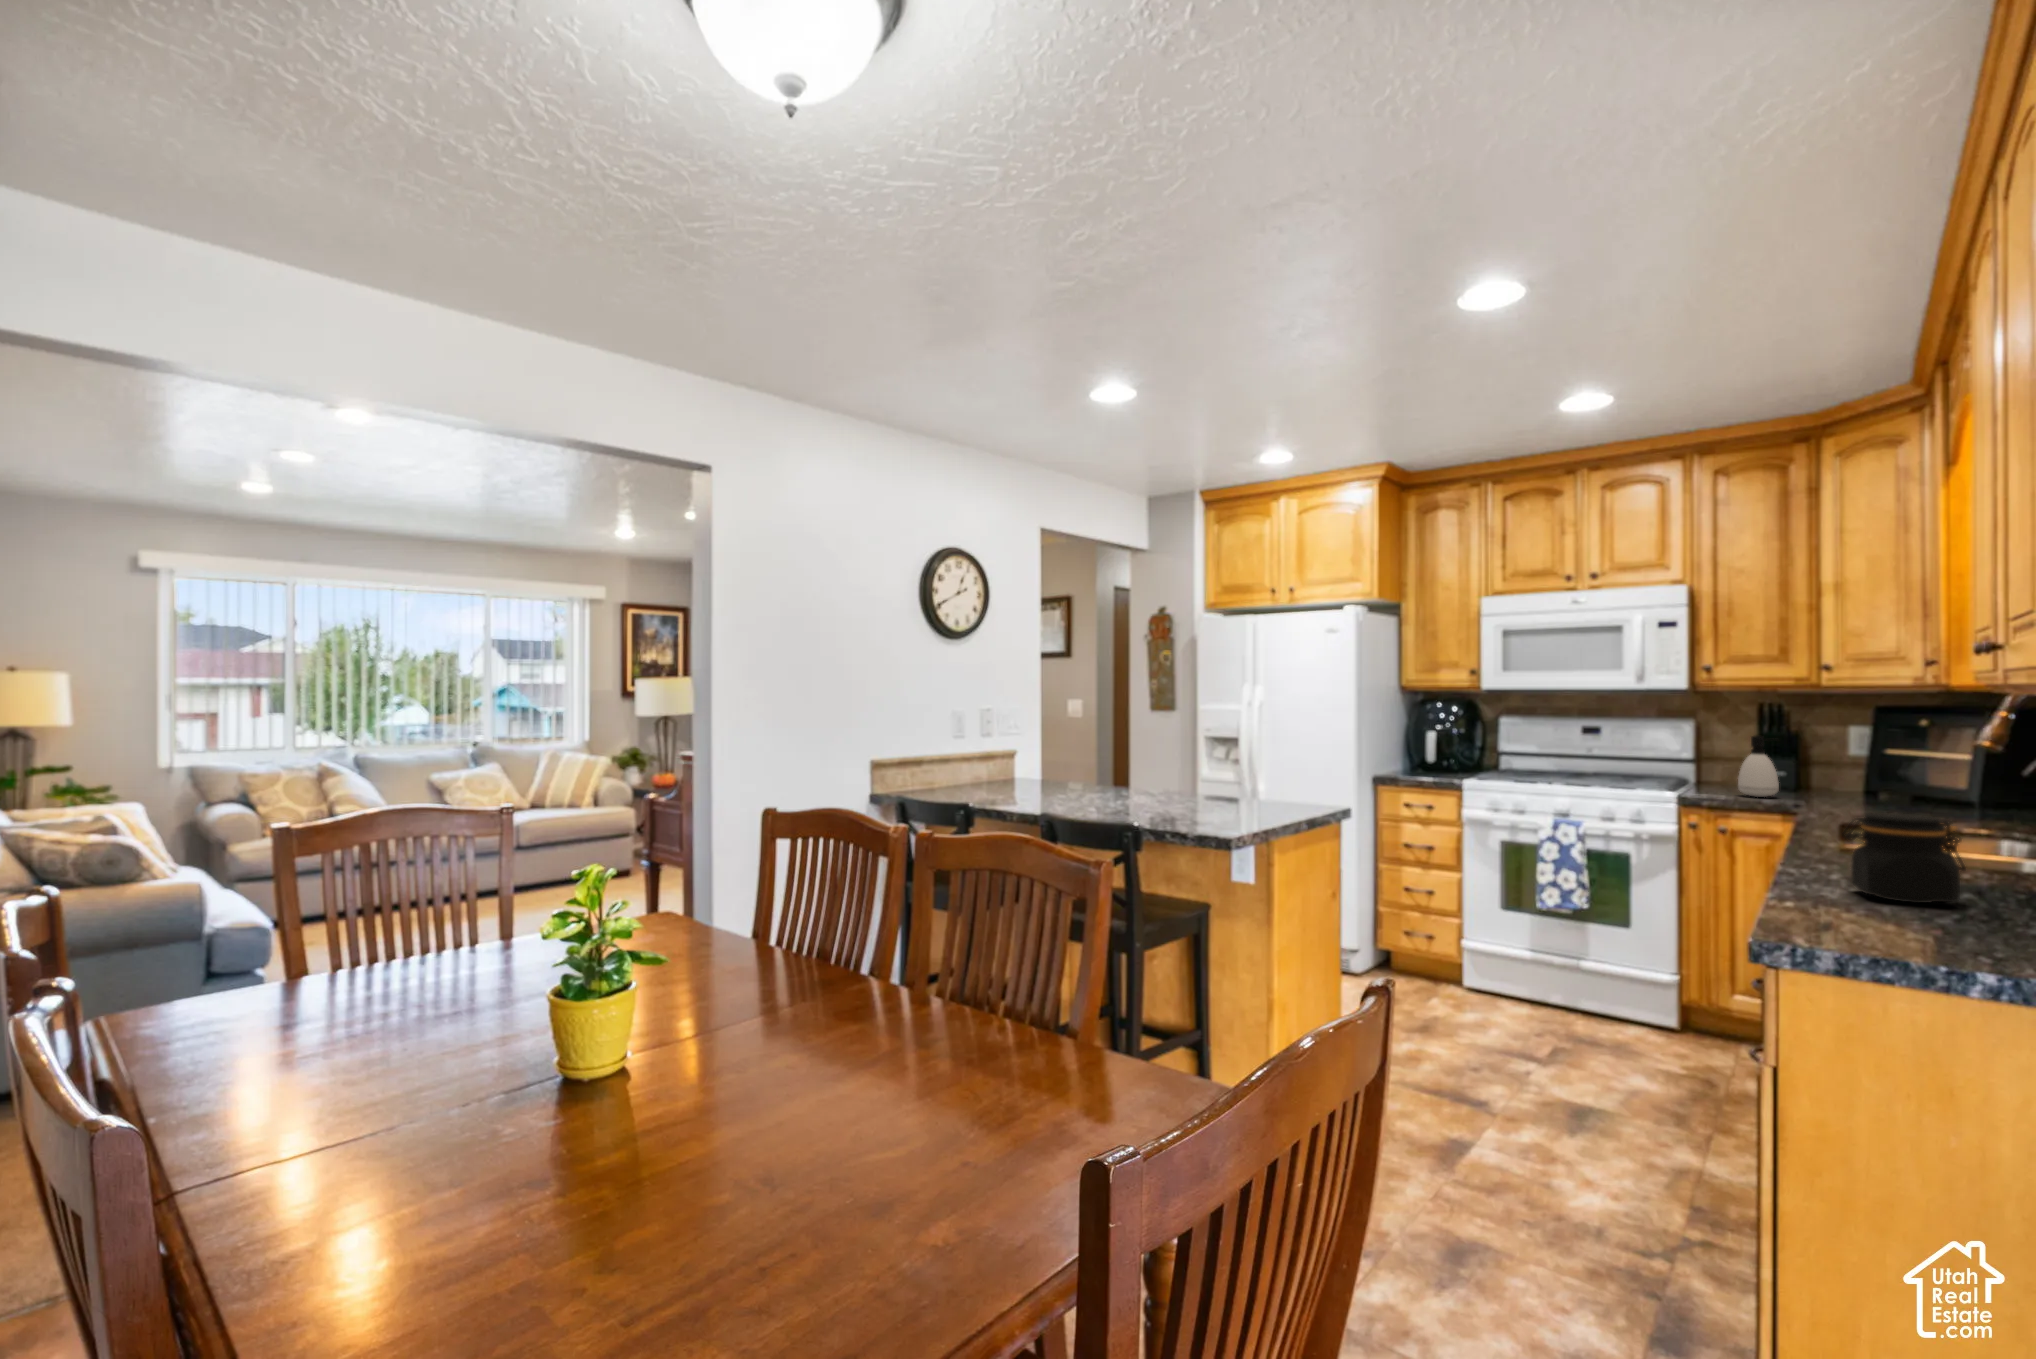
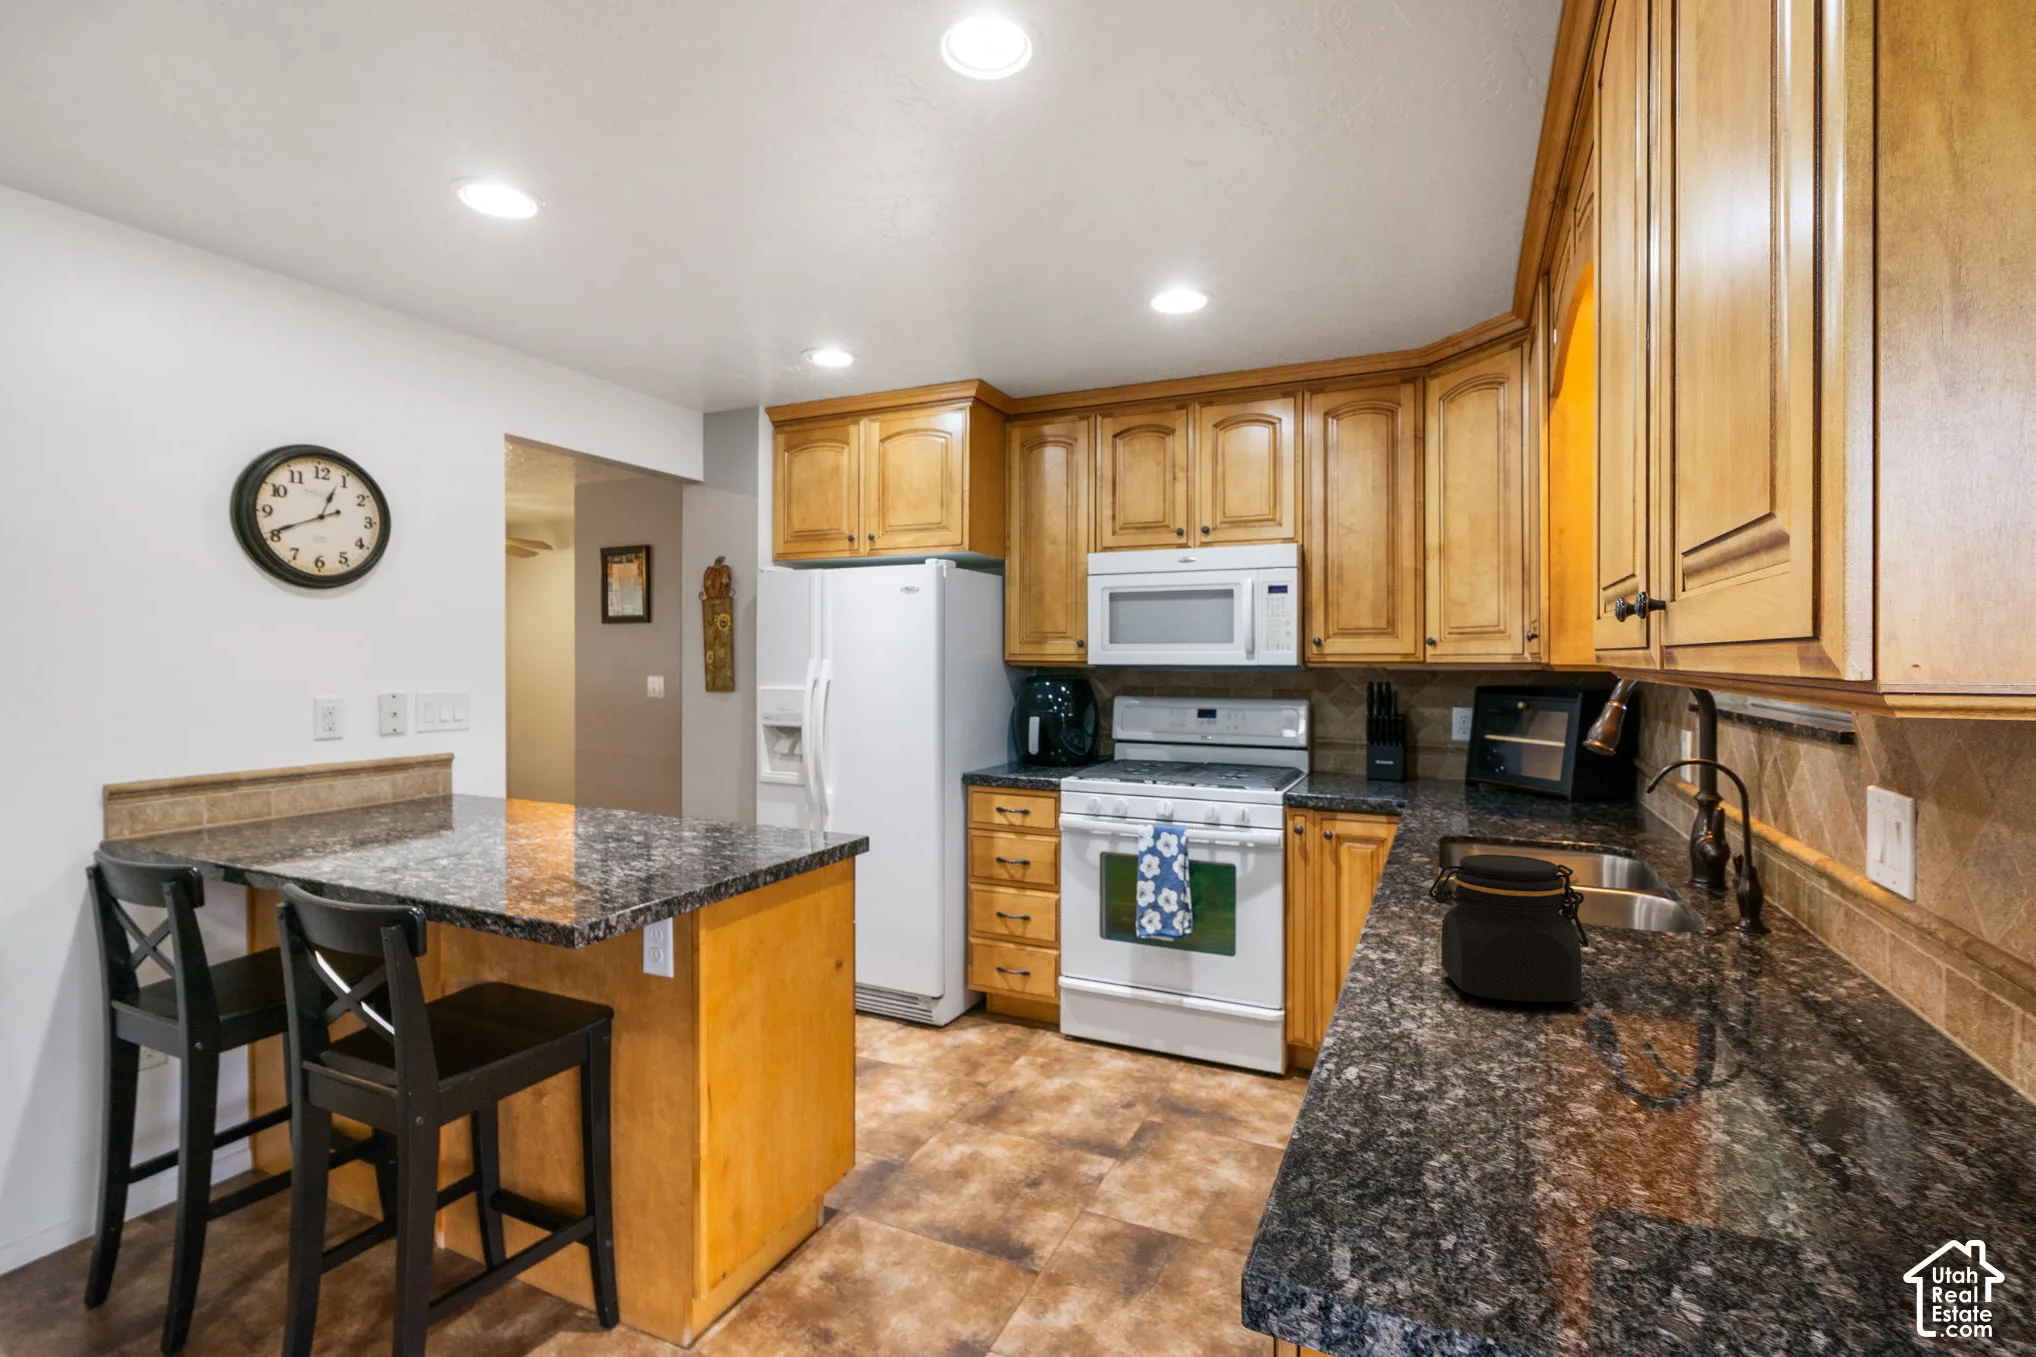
soap dispenser: present [1738,736,1779,797] -> none [1346,722,1388,793]

